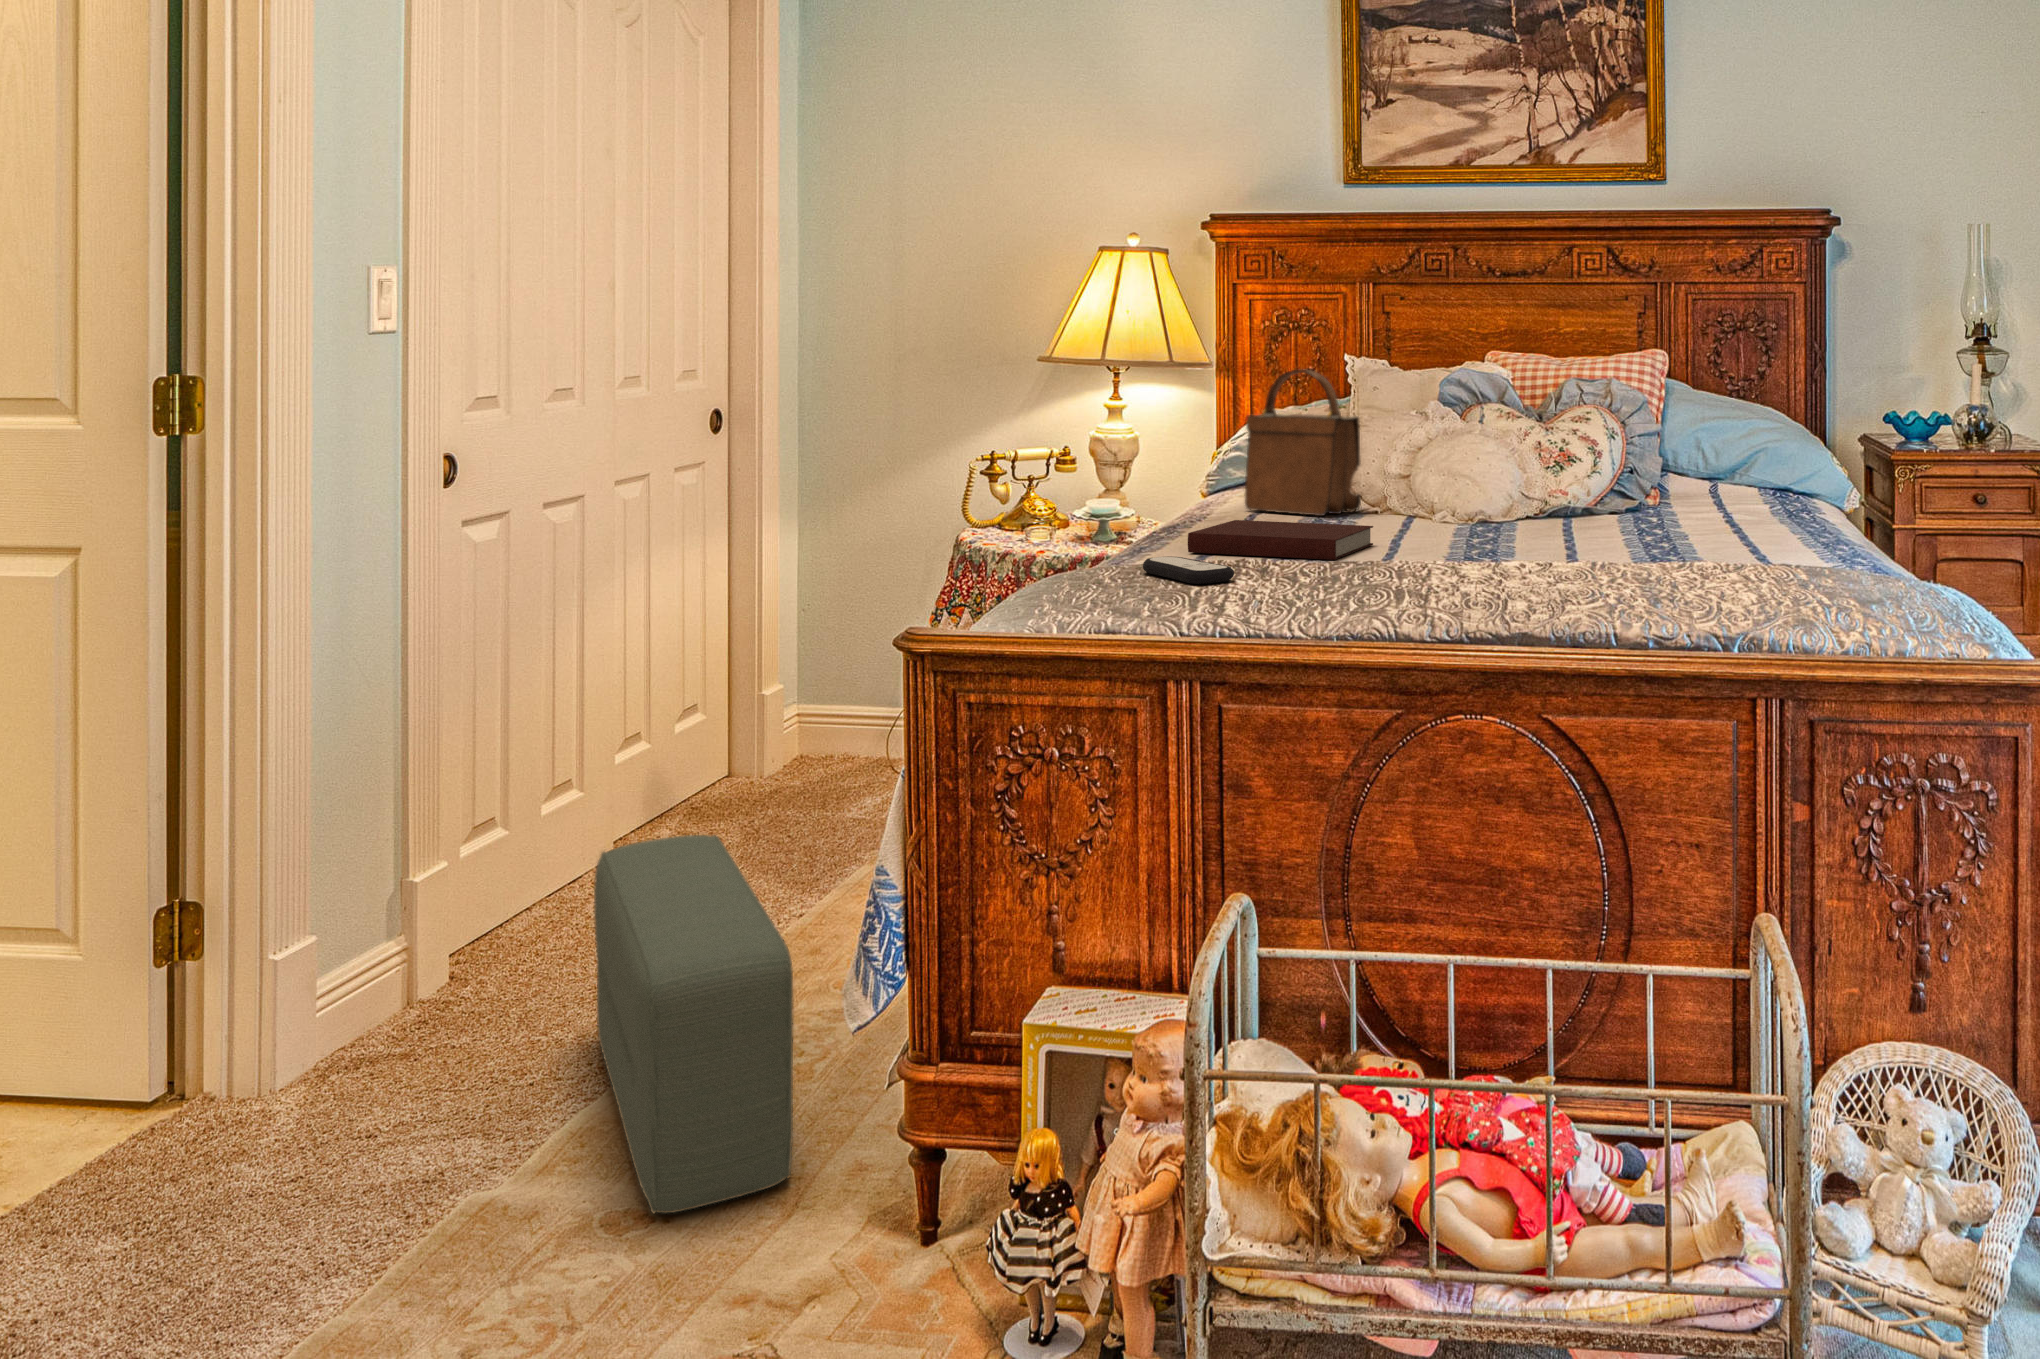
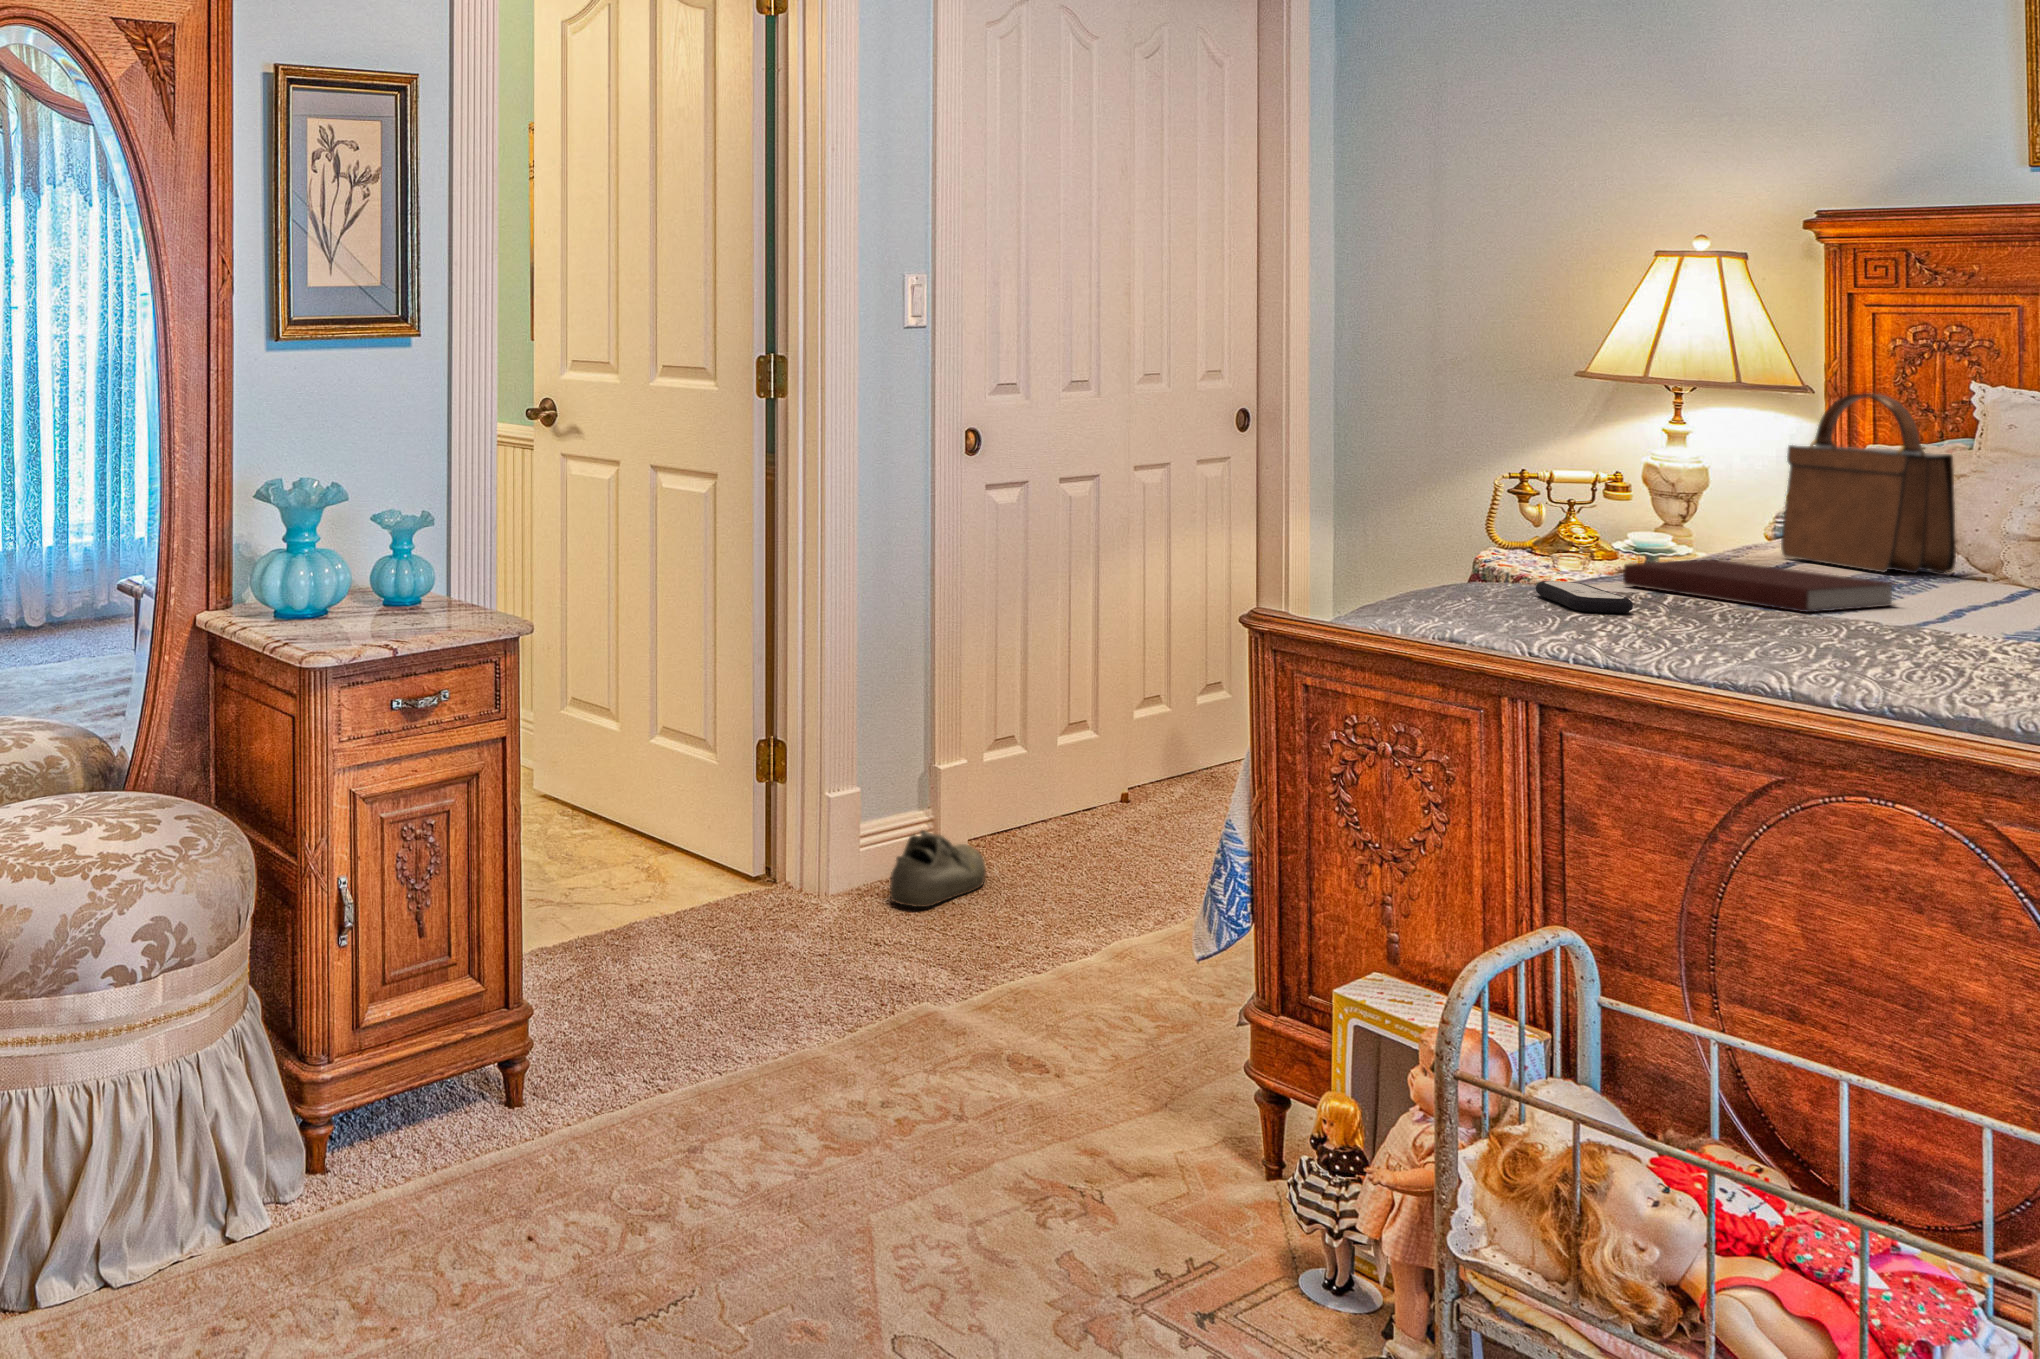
pouf: present [594,835,793,1213] -> none [1037,776,1167,1081]
shoe: none [368,959,490,1067] -> present [890,830,986,907]

